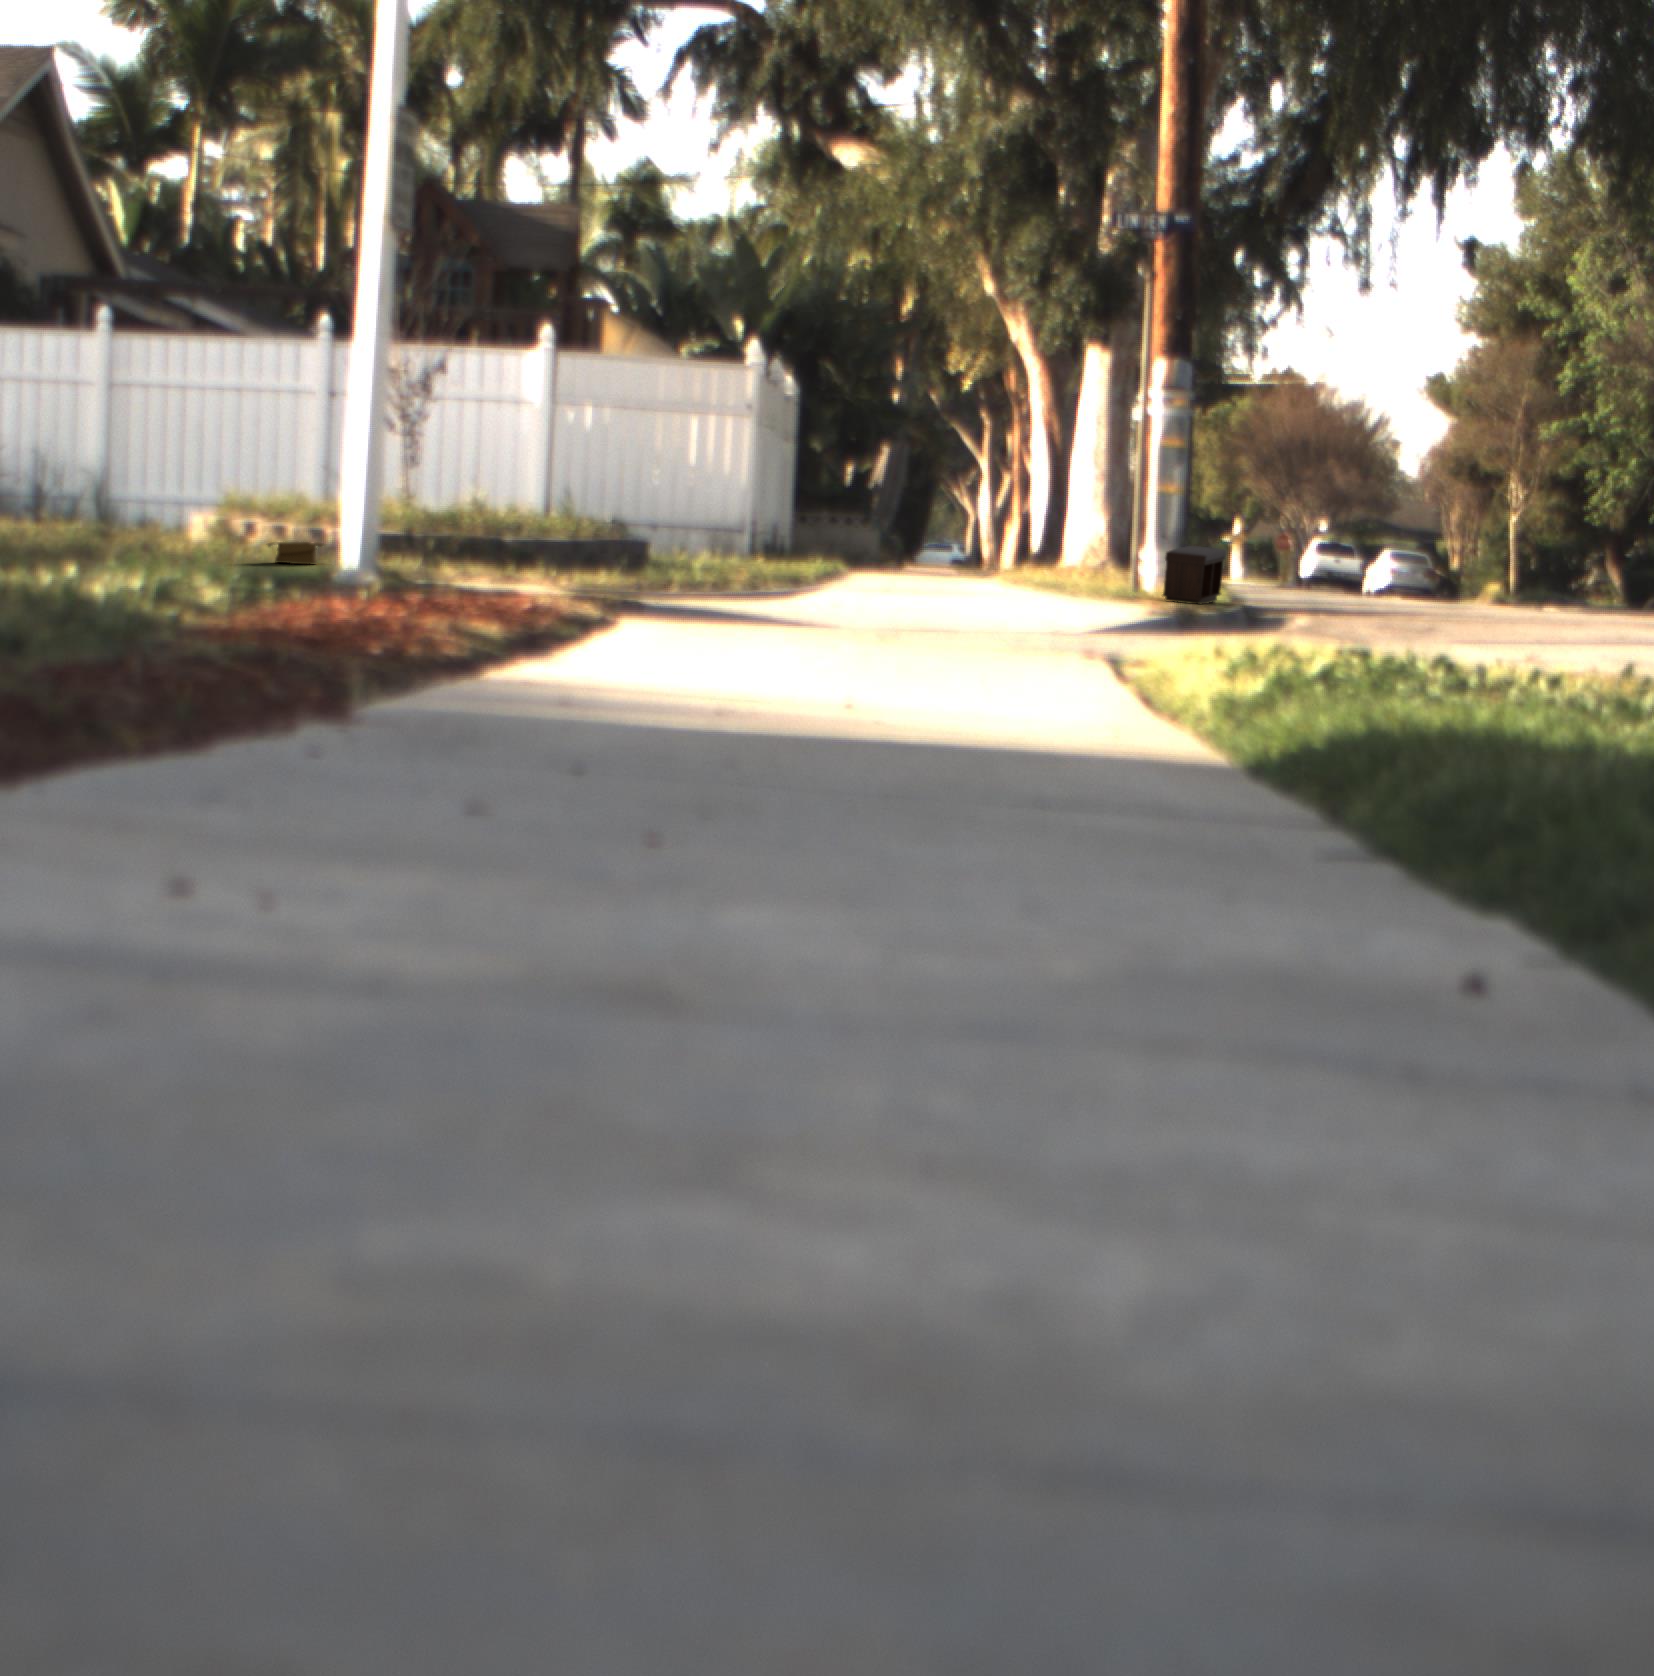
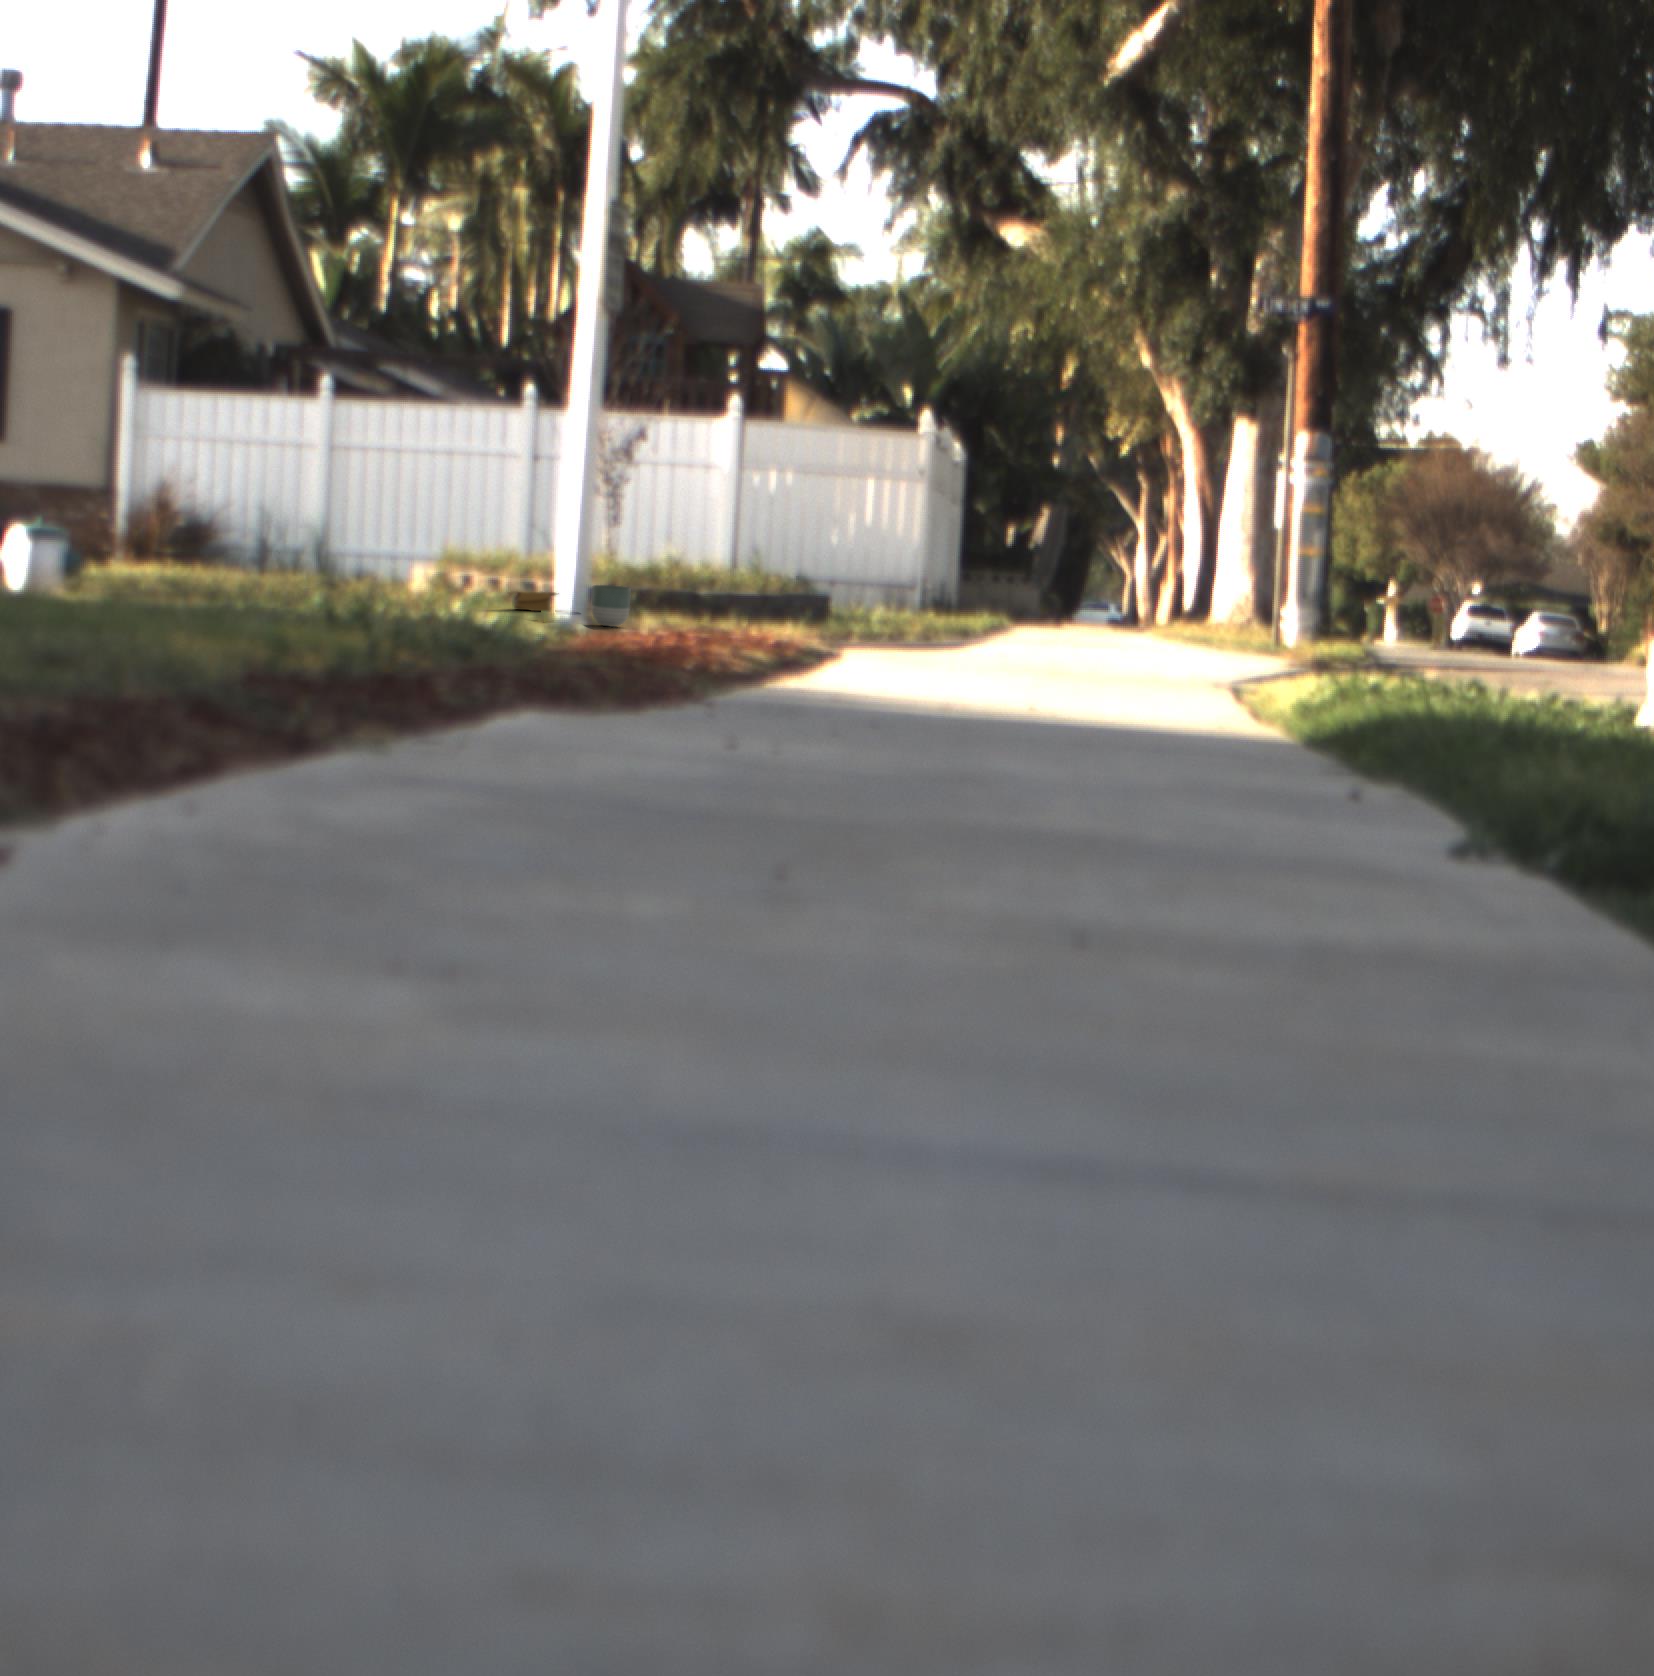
planter: none [365,534,410,581] -> present [591,585,631,627]
bench: present [1163,546,1226,604] -> none [1300,605,1362,661]

